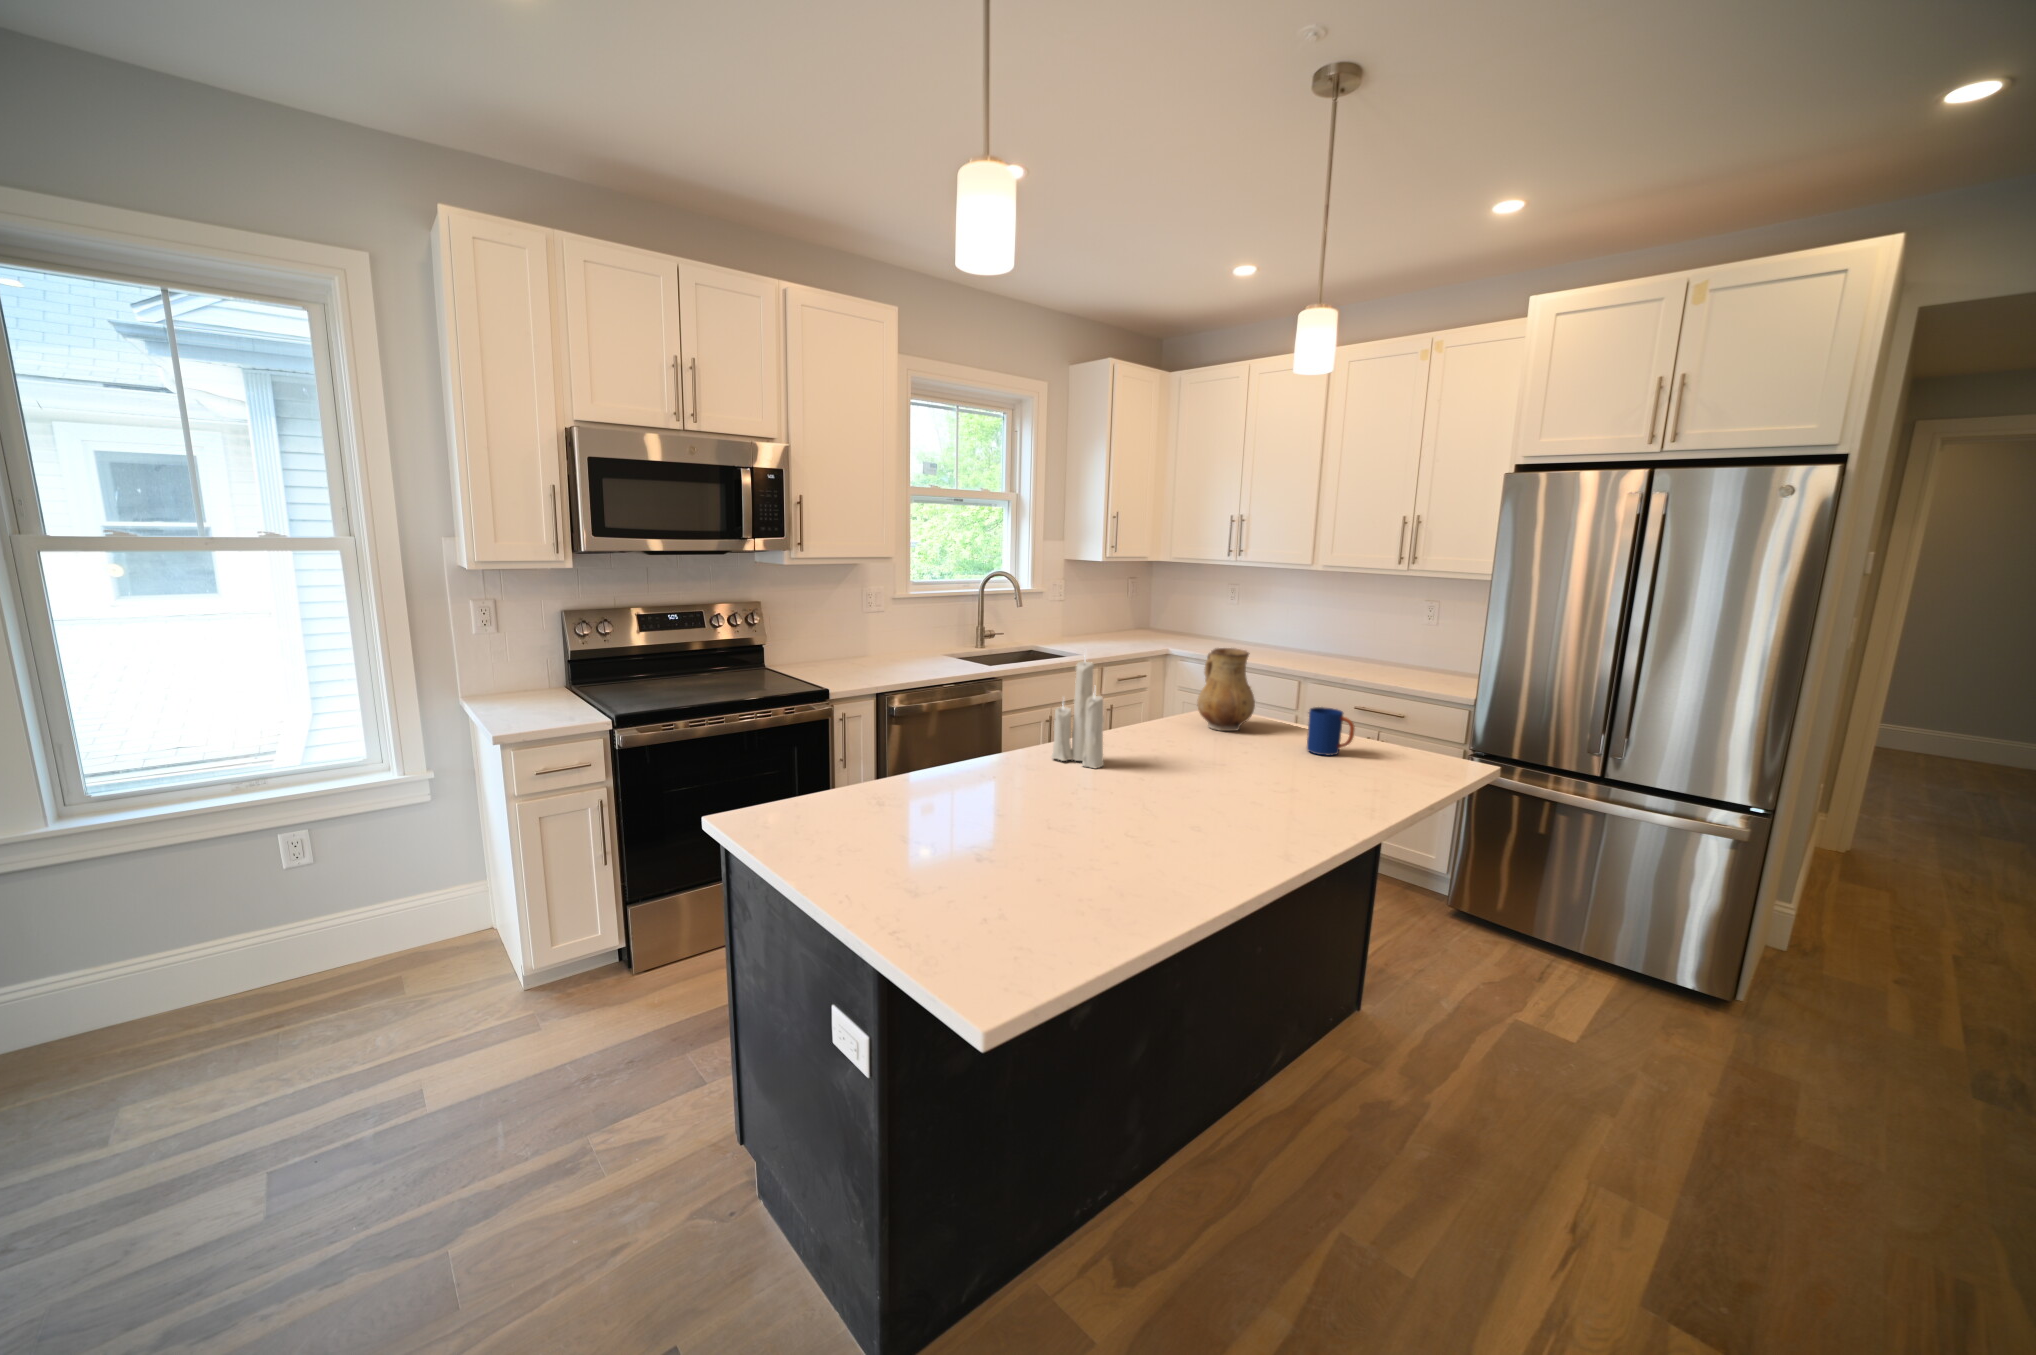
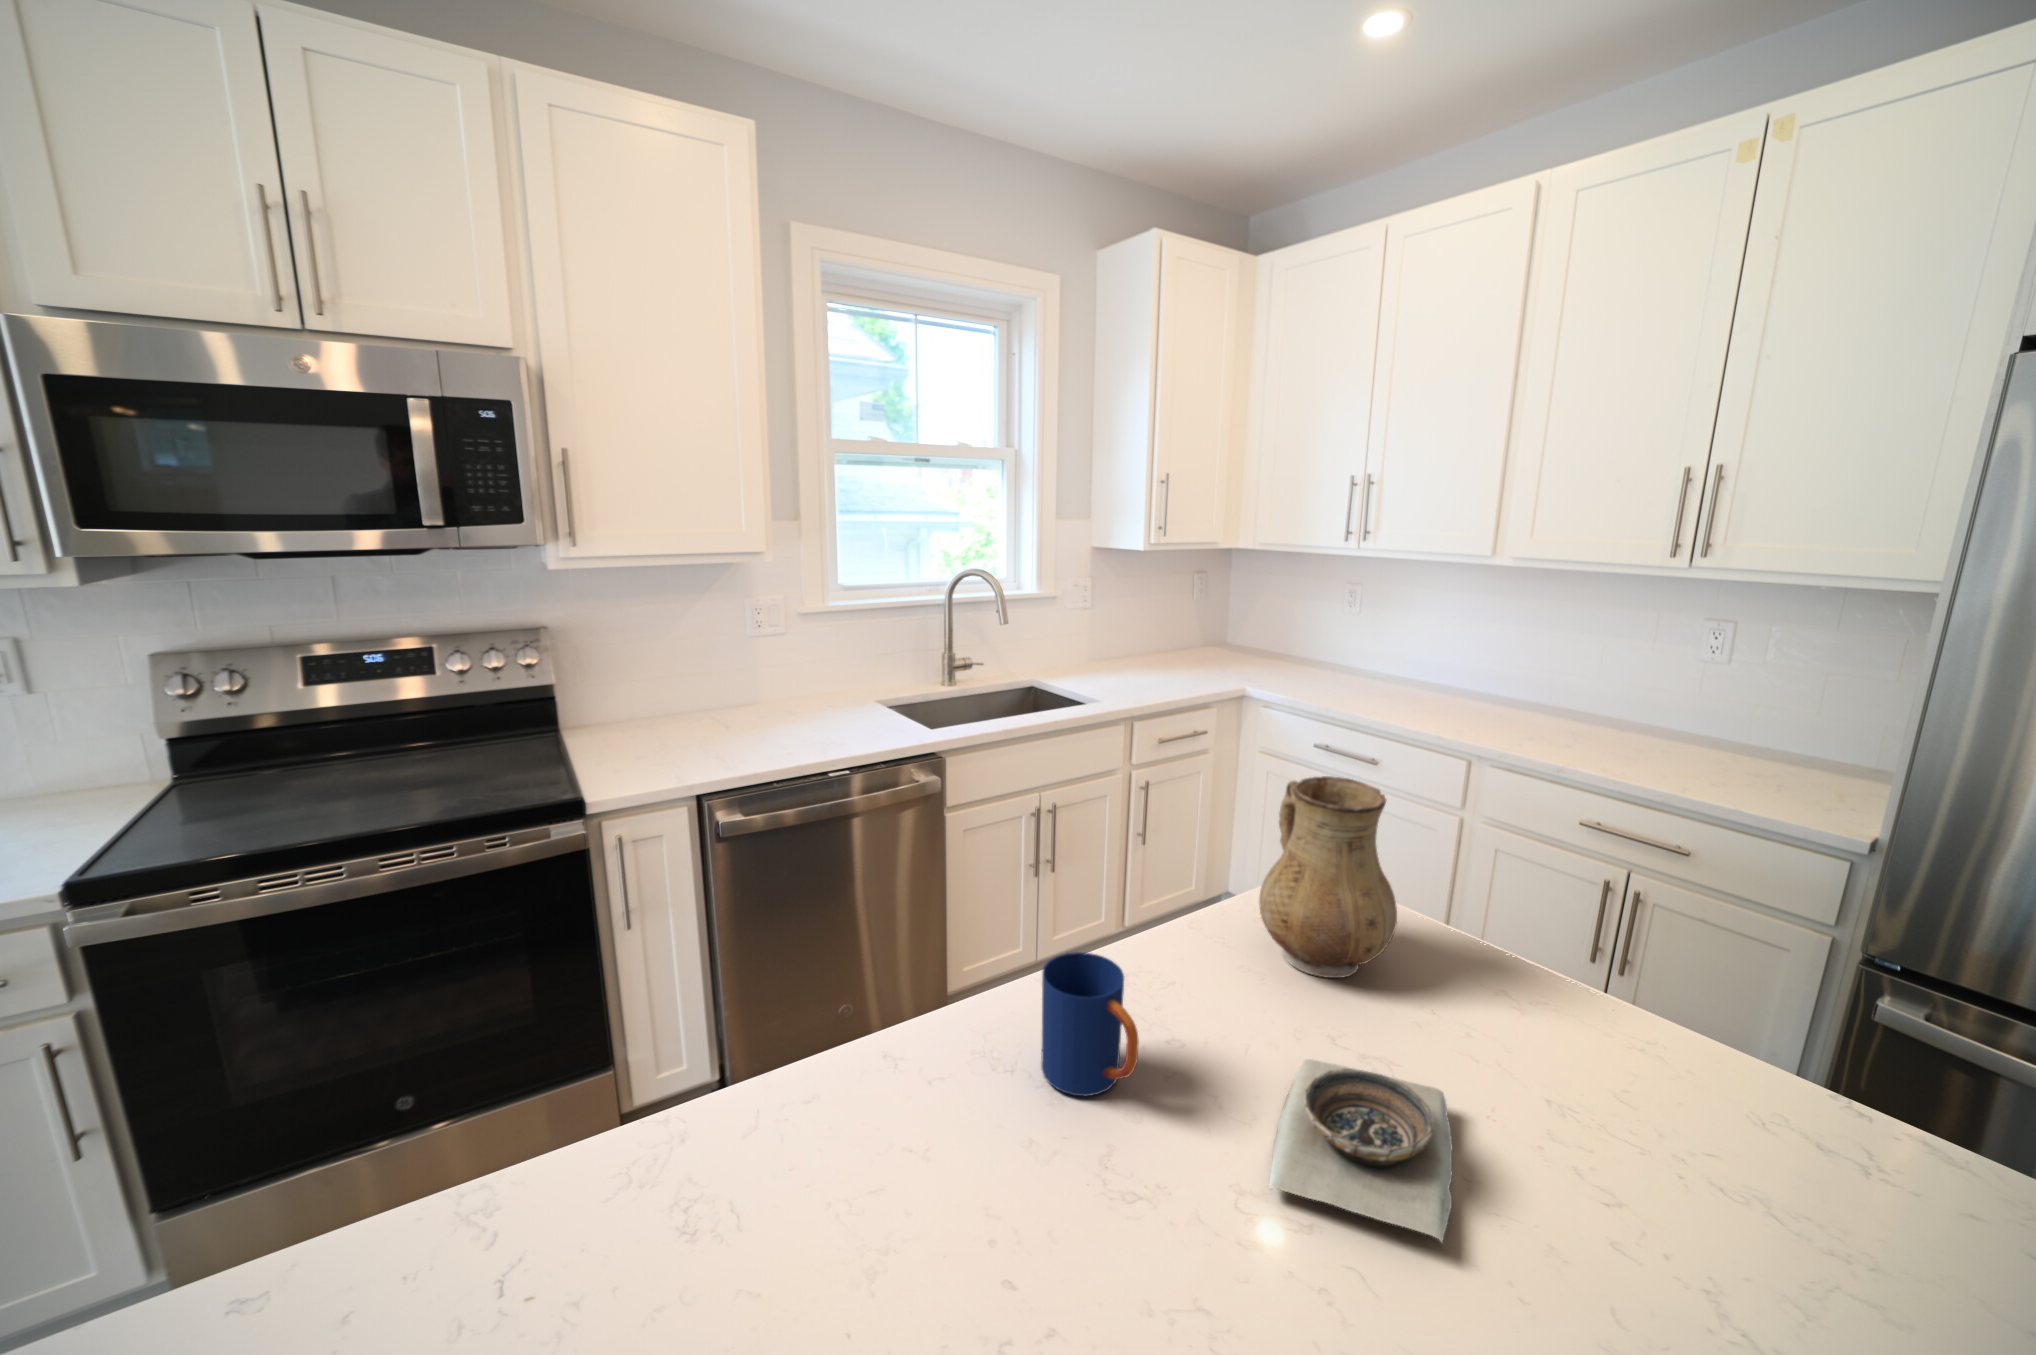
candle: present [1051,659,1104,768] -> none [828,834,954,1207]
mug: present [1307,707,1355,755] -> present [1041,952,1139,1096]
bowl: none [1211,735,1272,764] -> present [1269,1059,1453,1242]

